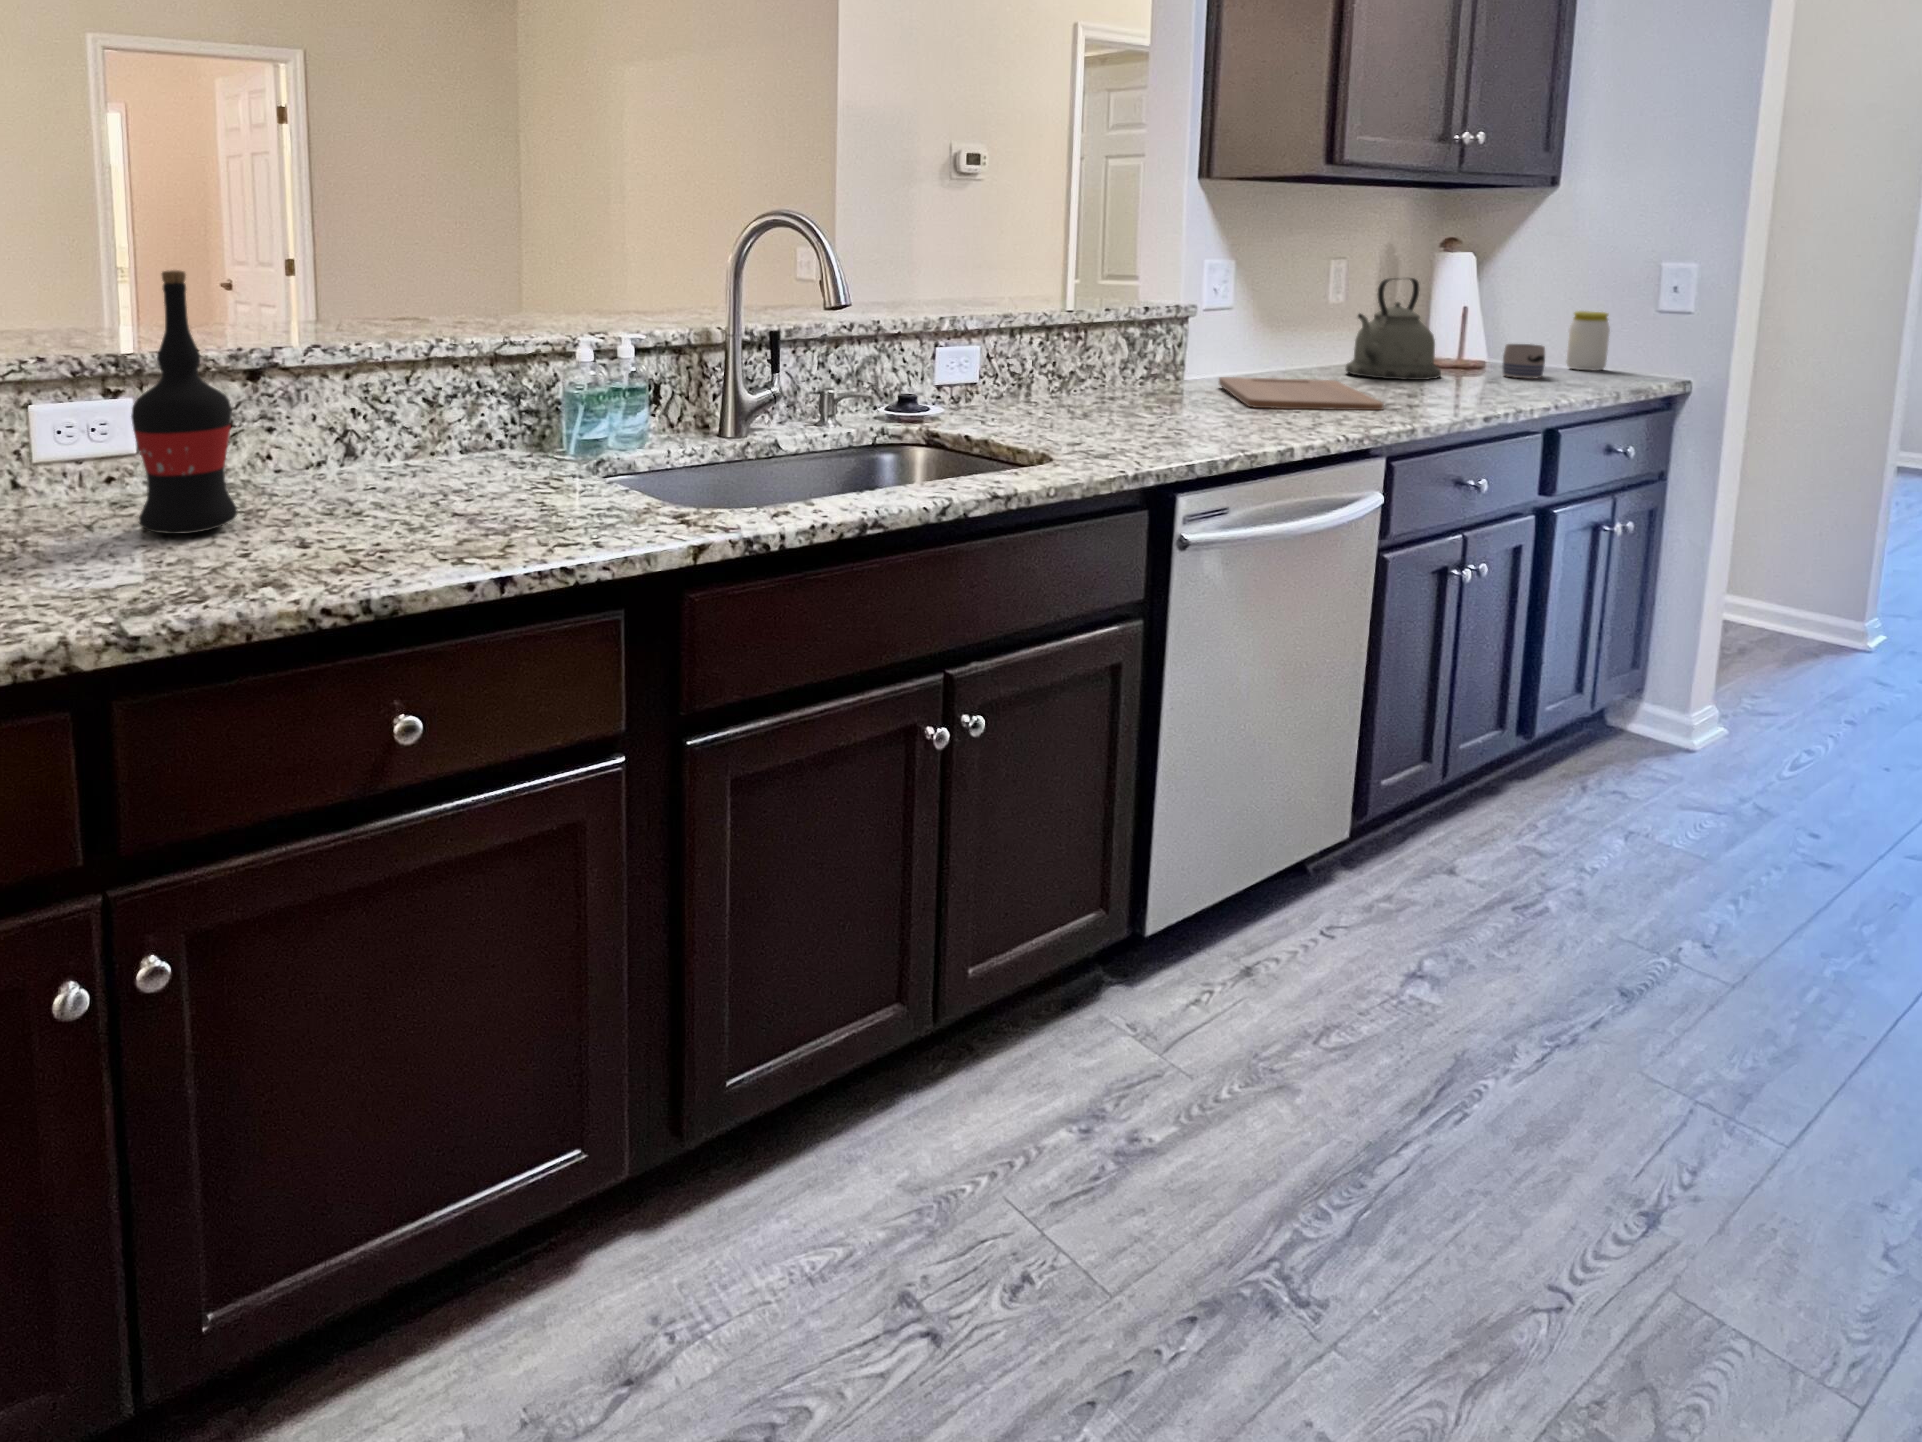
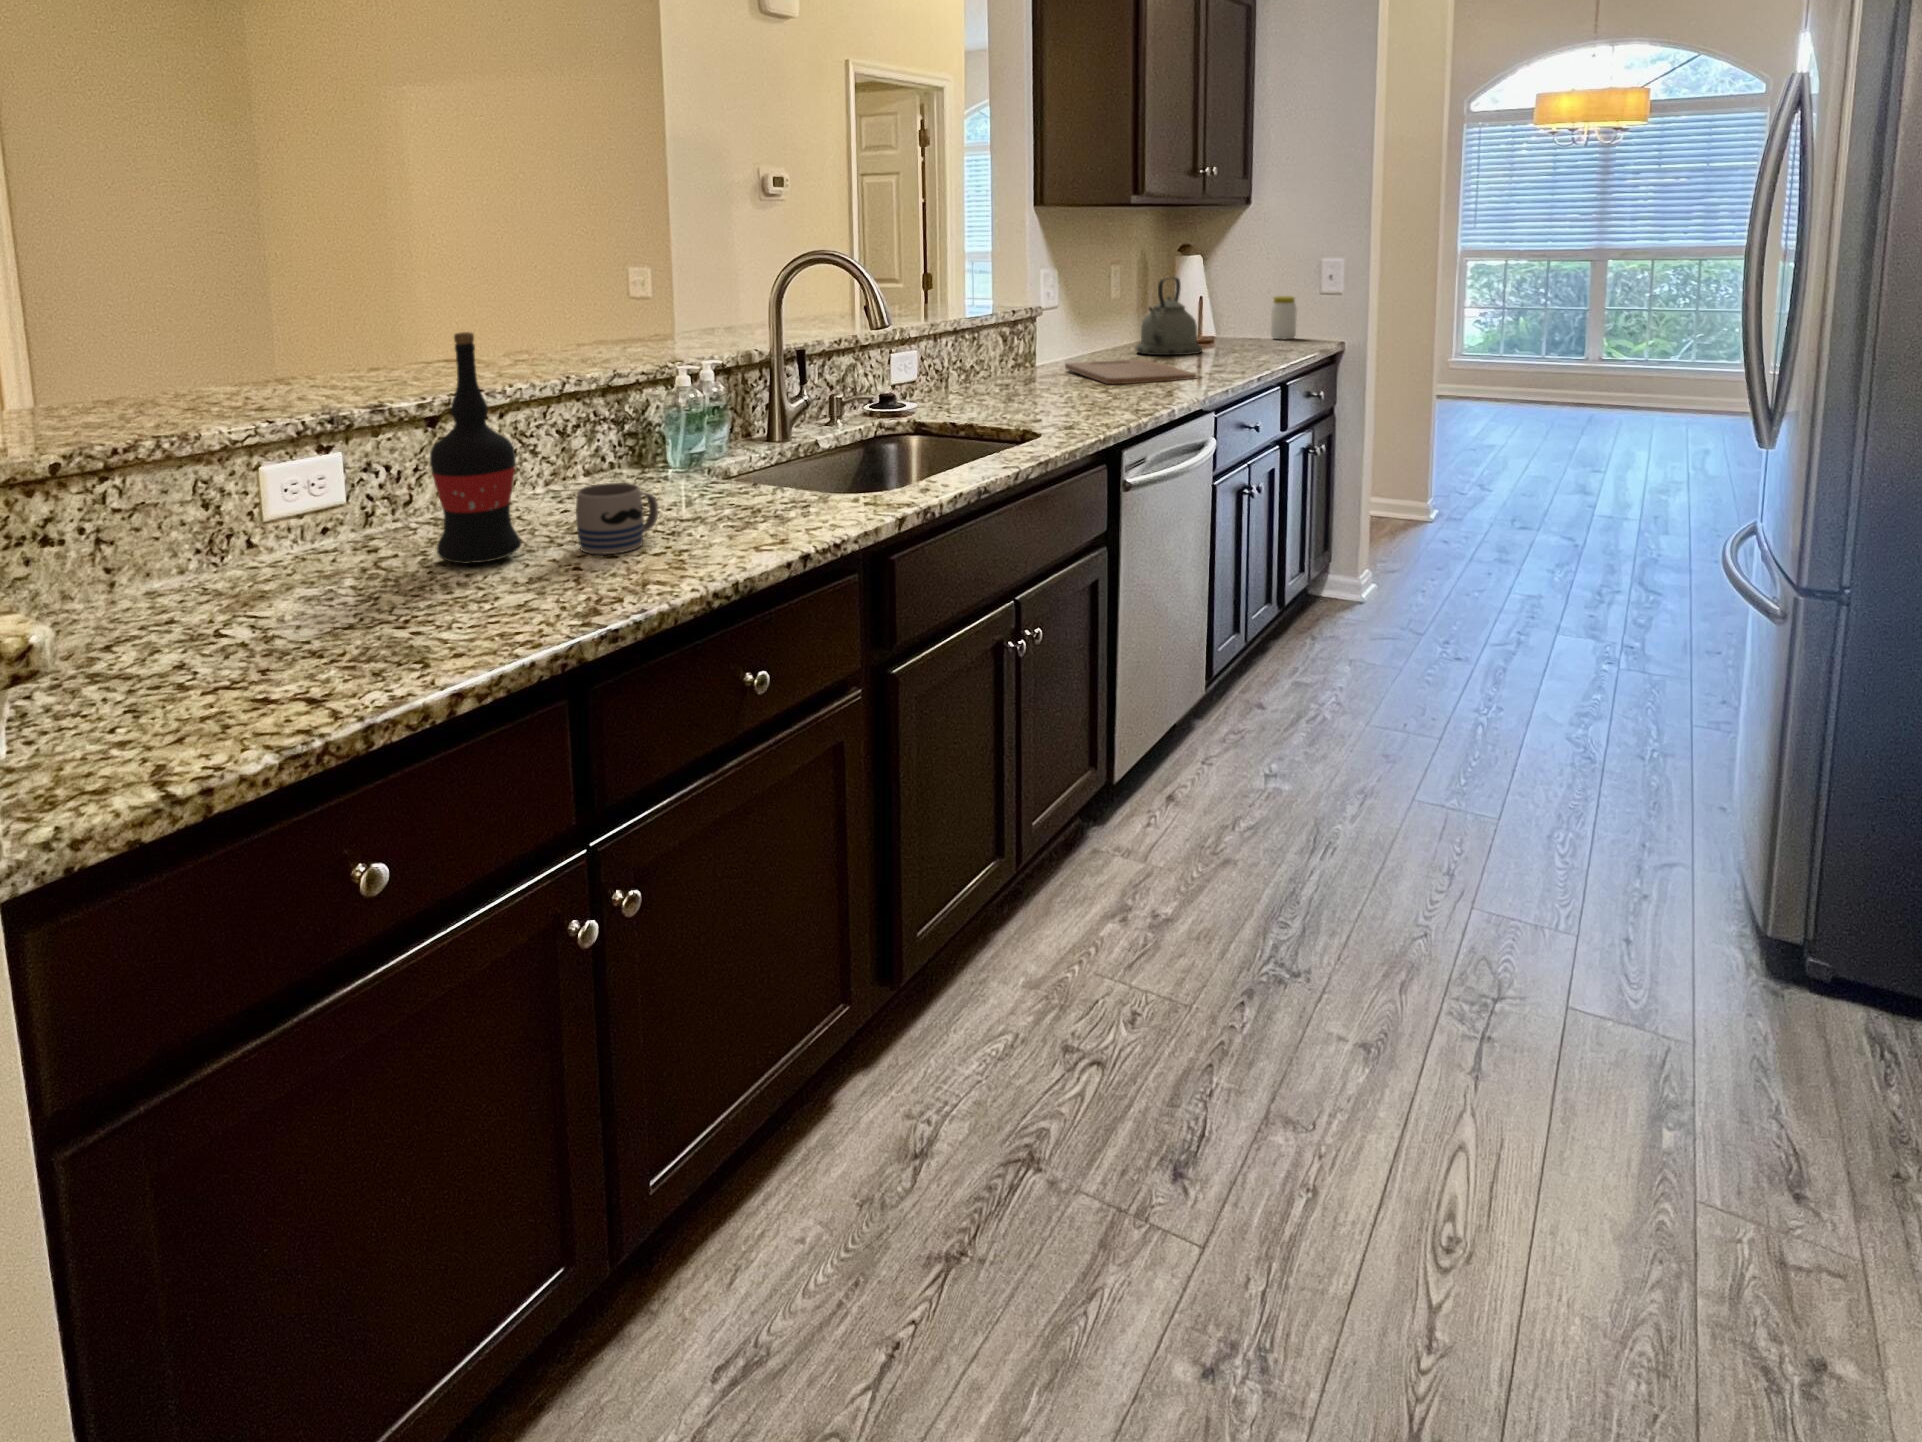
mug: present [1502,344,1545,378] -> present [576,483,658,554]

